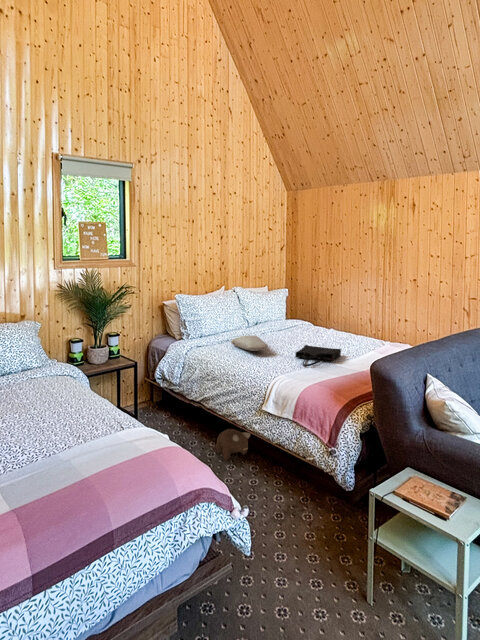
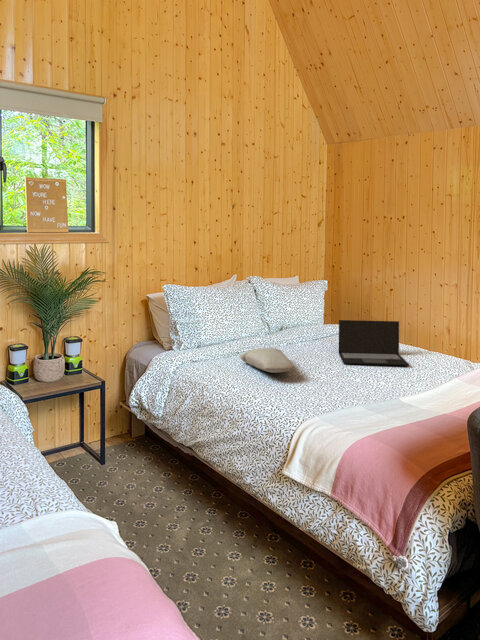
laptop: none [297,316,344,345] -> present [339,320,409,365]
tote bag: present [295,345,341,366] -> none [336,365,406,402]
plush toy: present [216,429,250,461] -> none [211,493,263,543]

